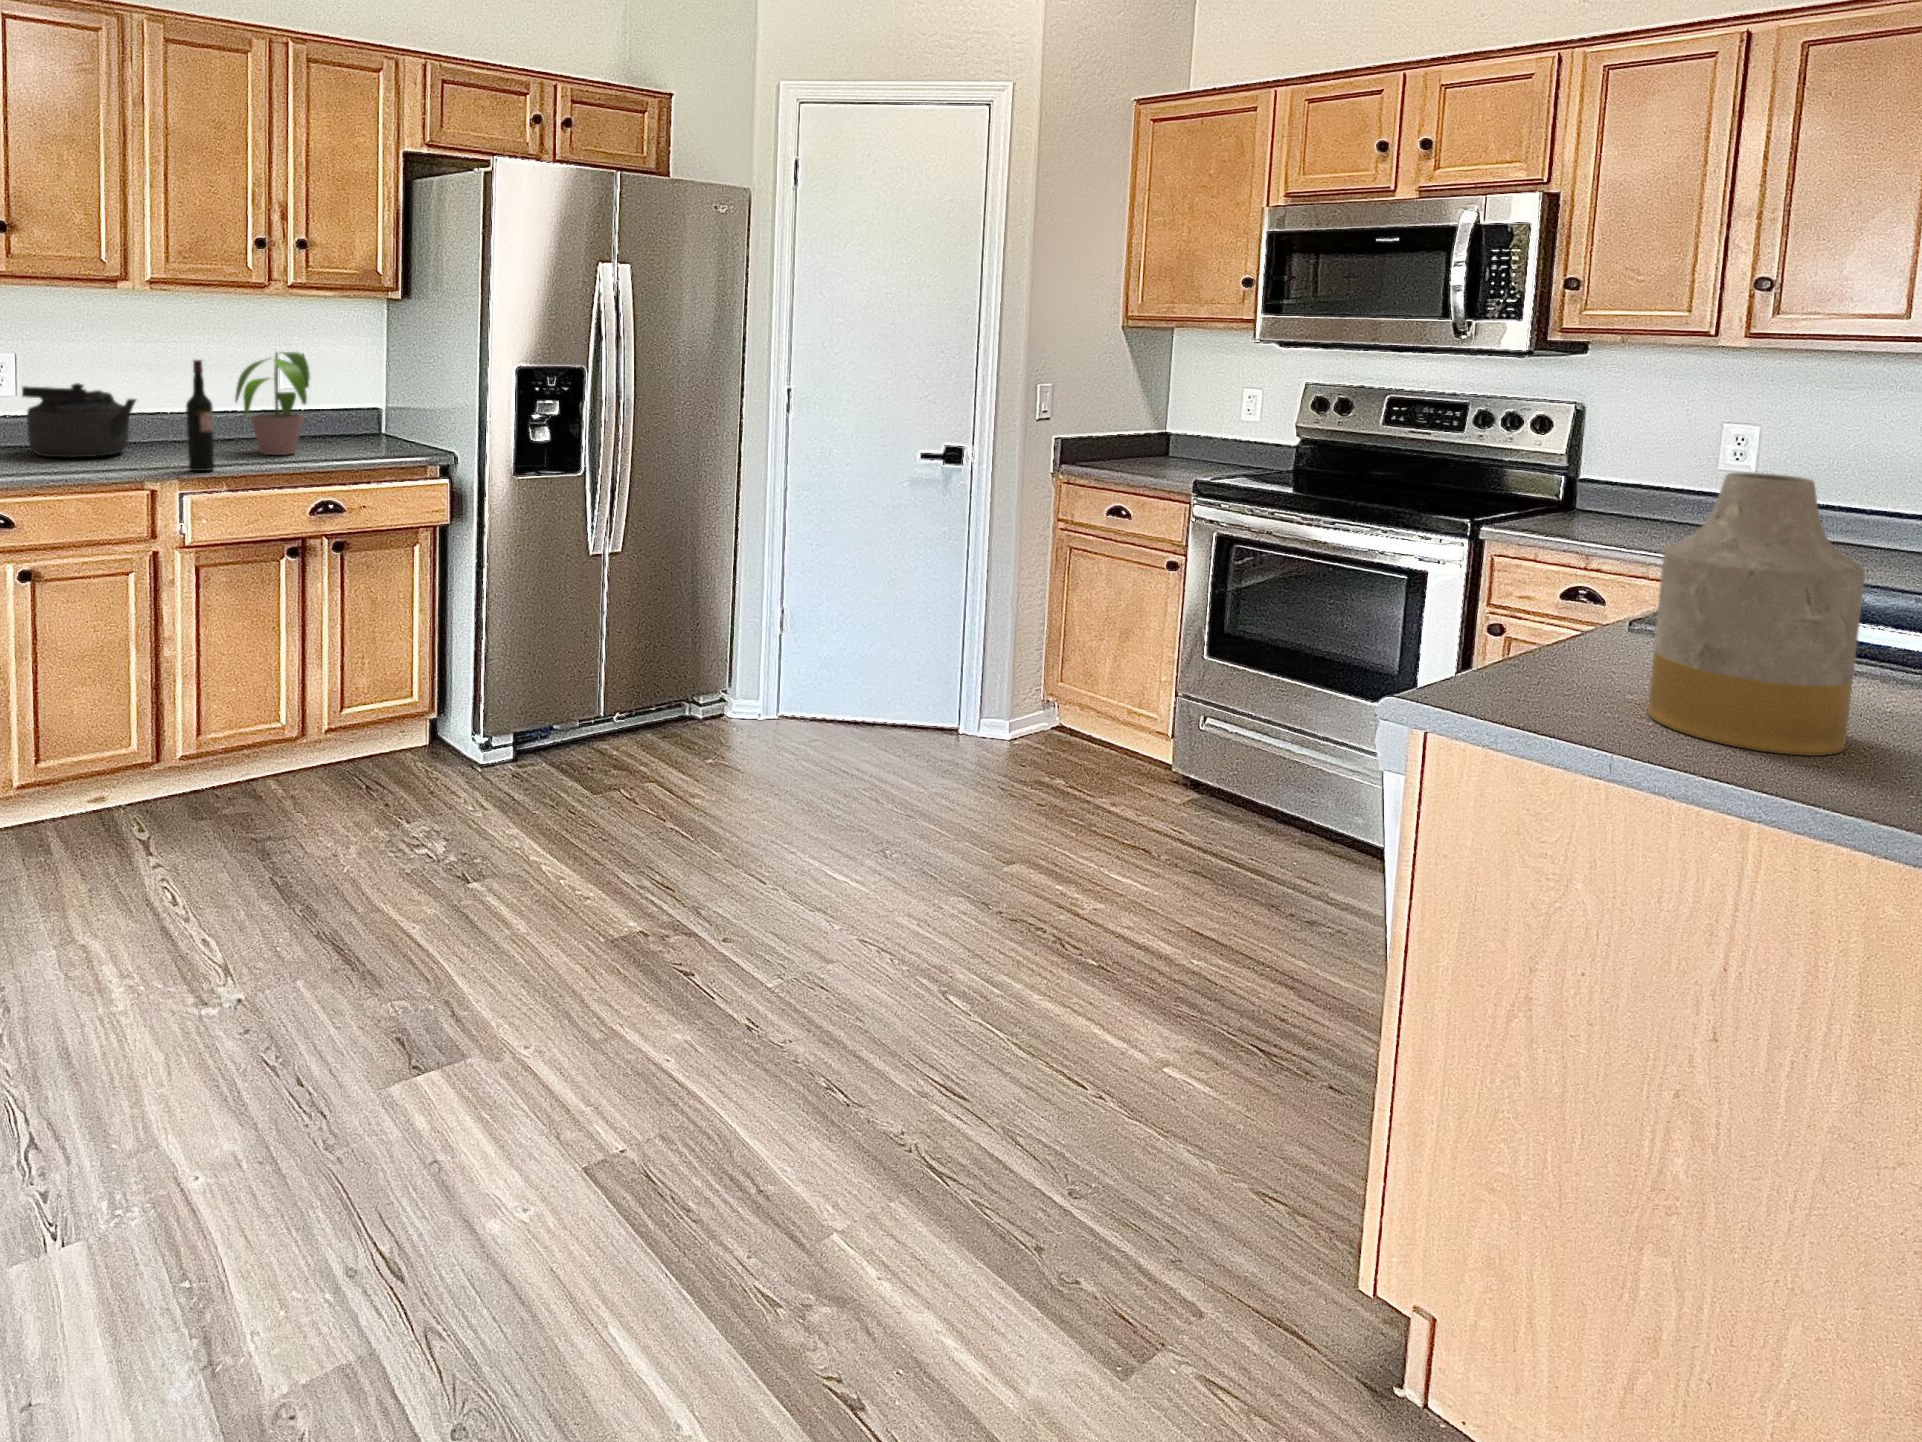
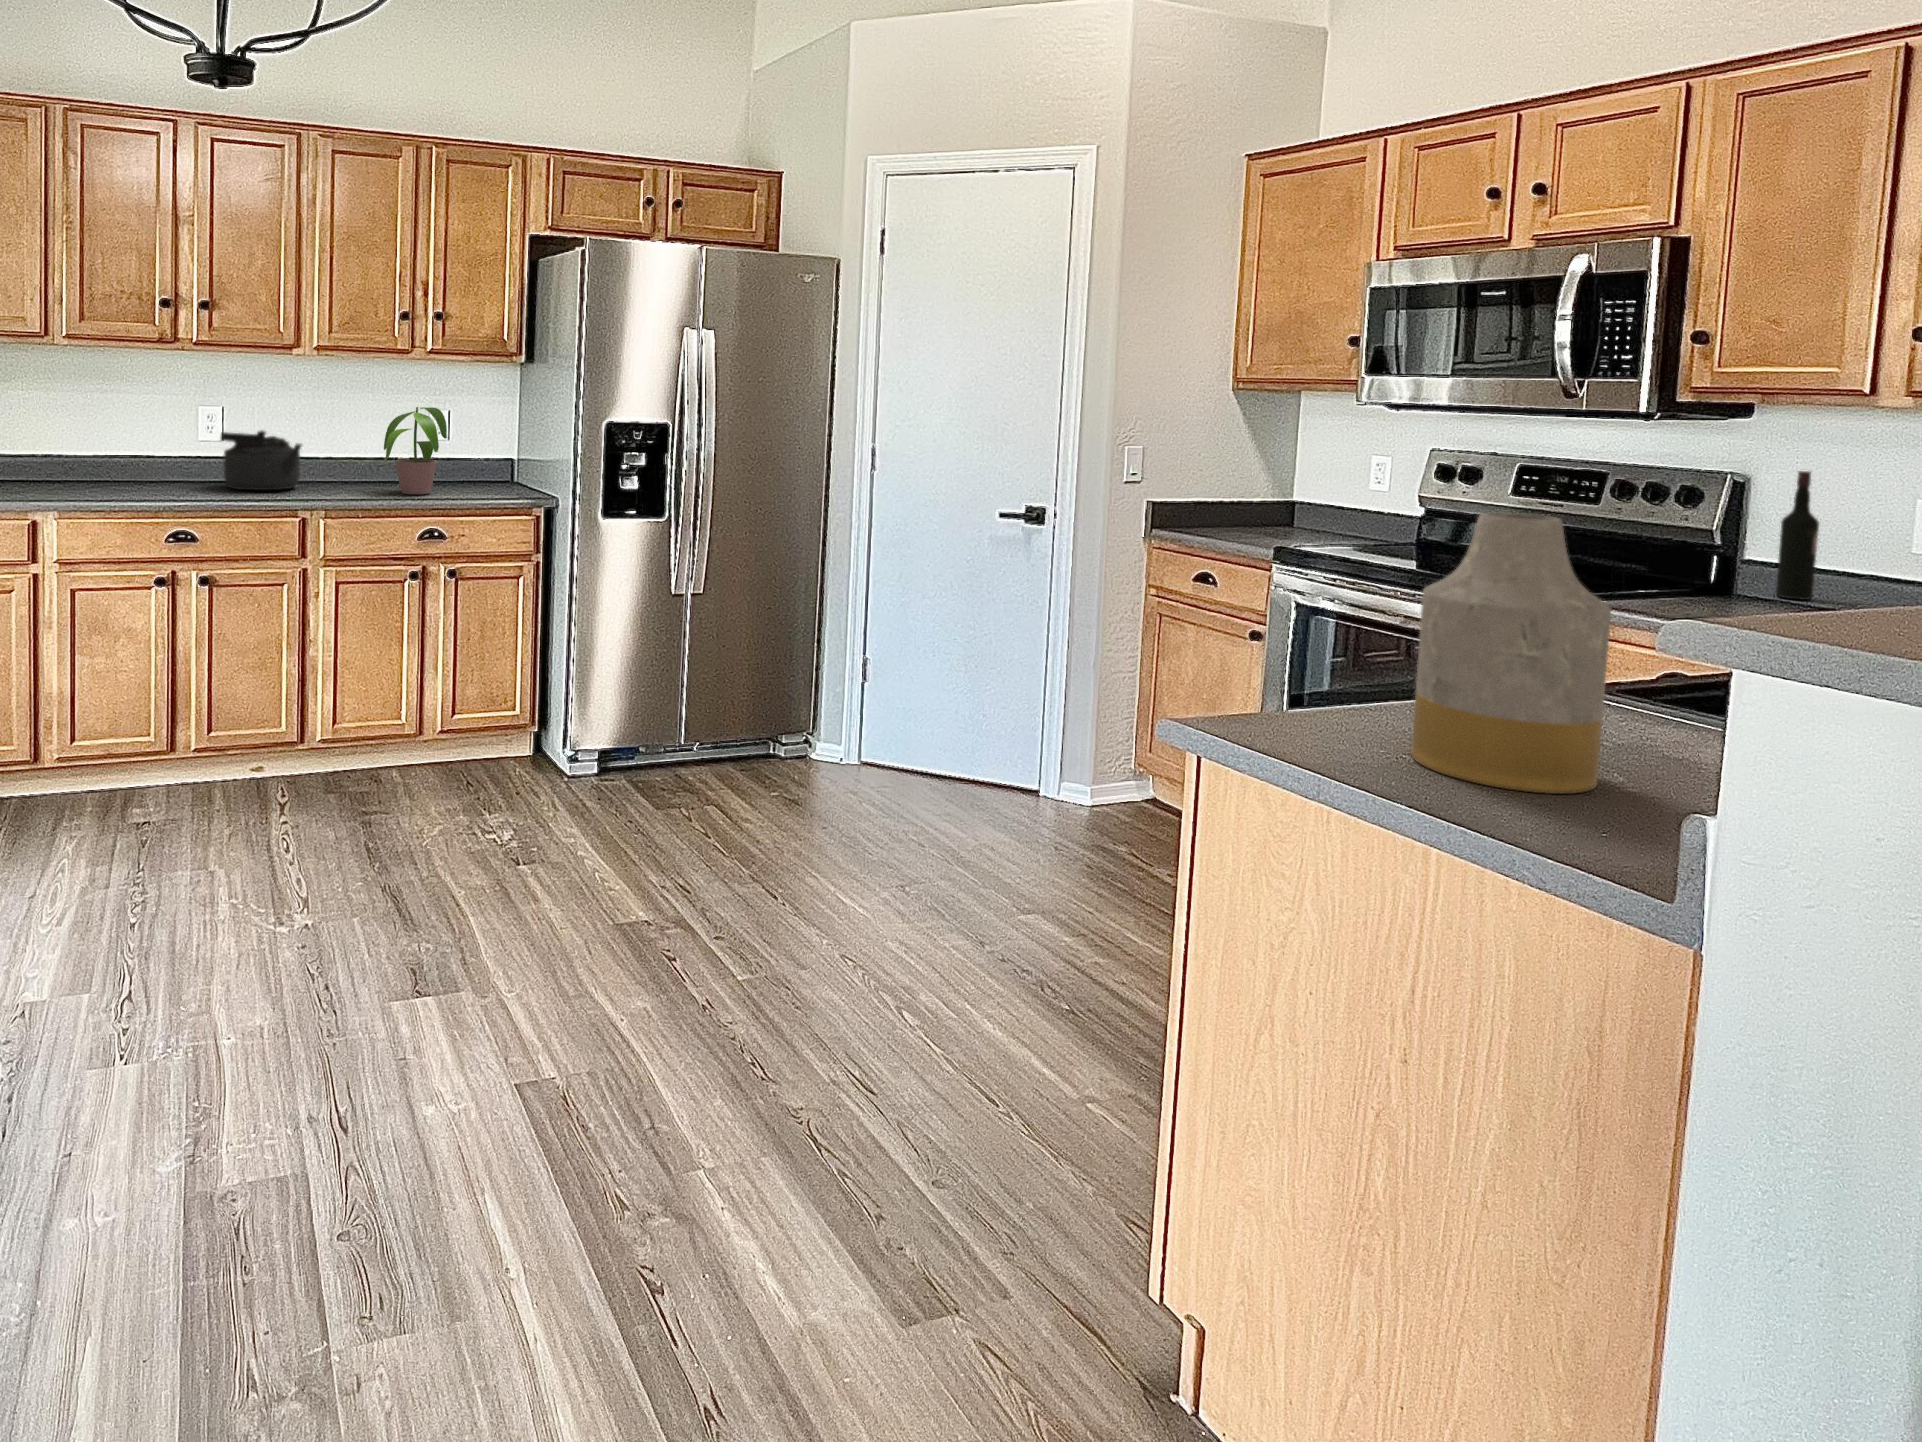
wine bottle: present [186,360,215,471] -> present [1776,471,1819,600]

